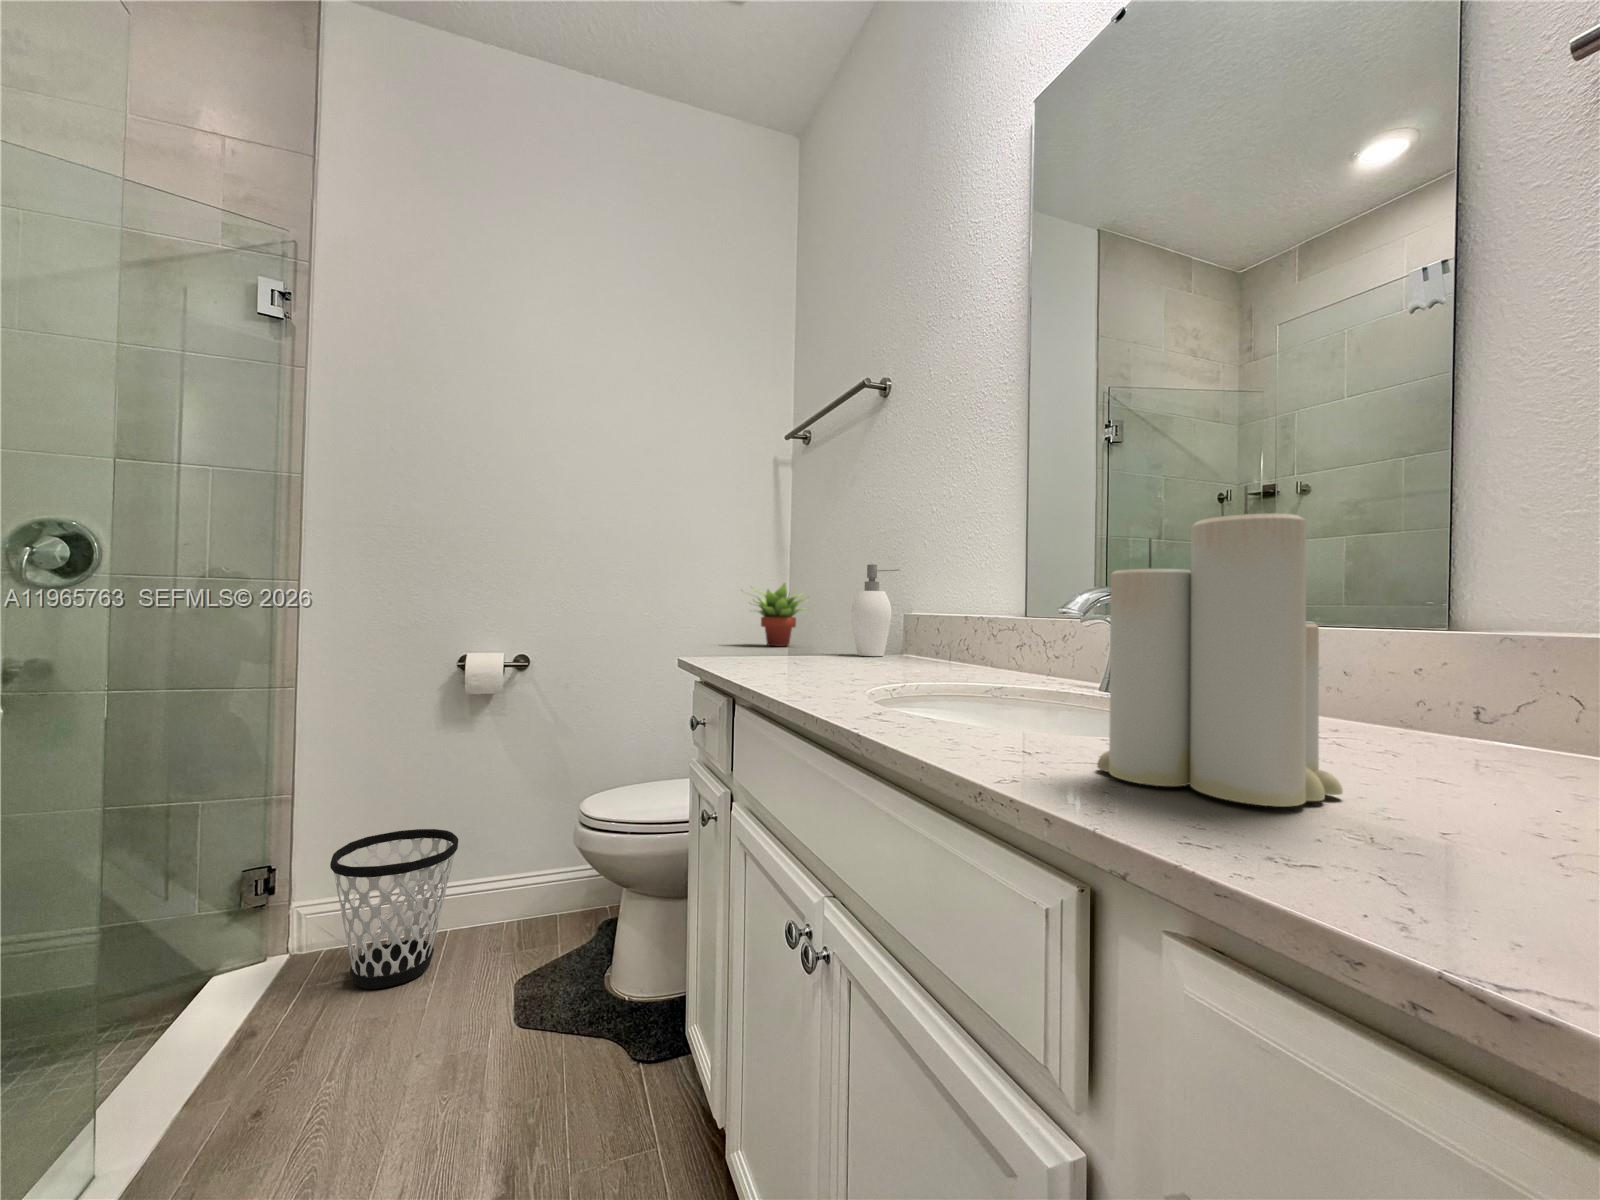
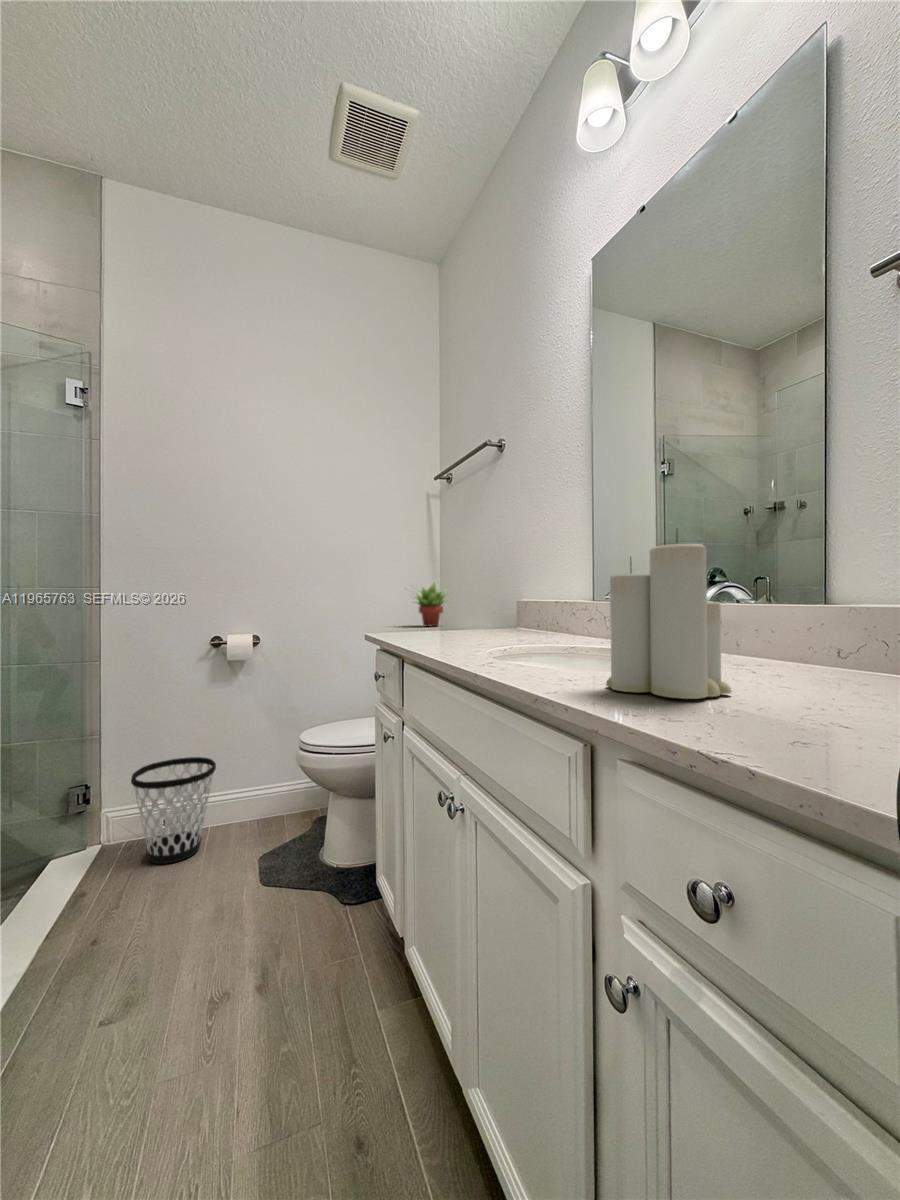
soap dispenser: present [851,564,899,656] -> none [480,569,512,631]

